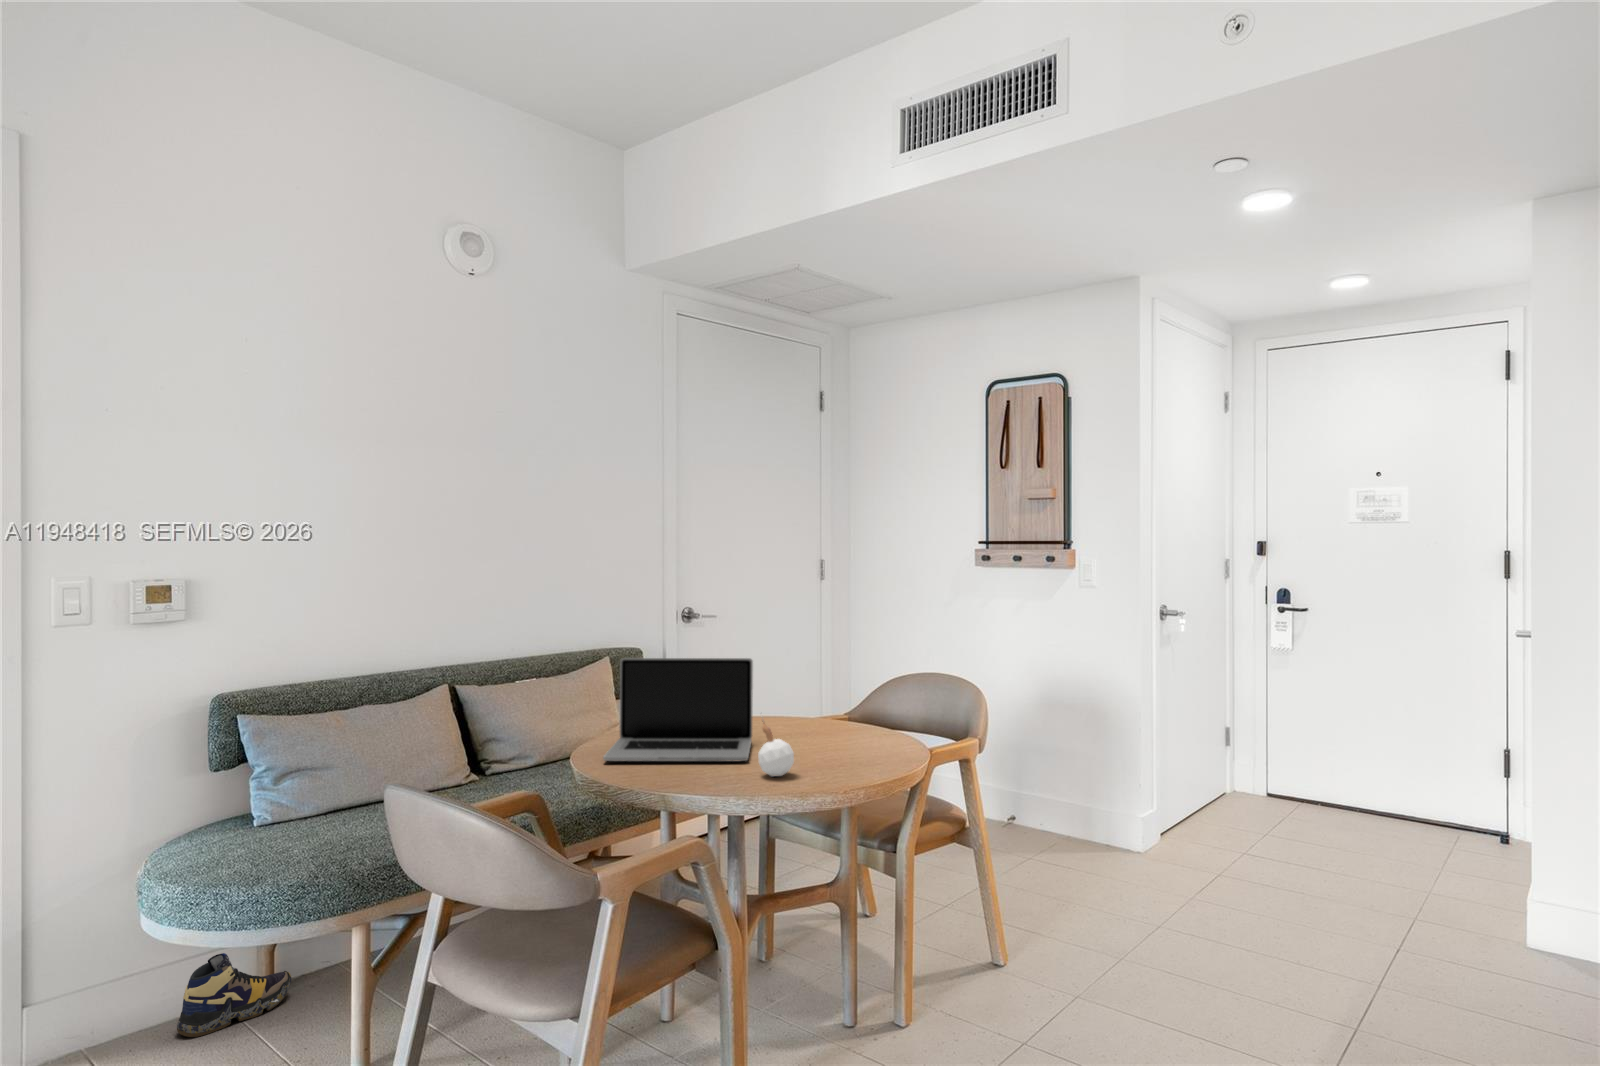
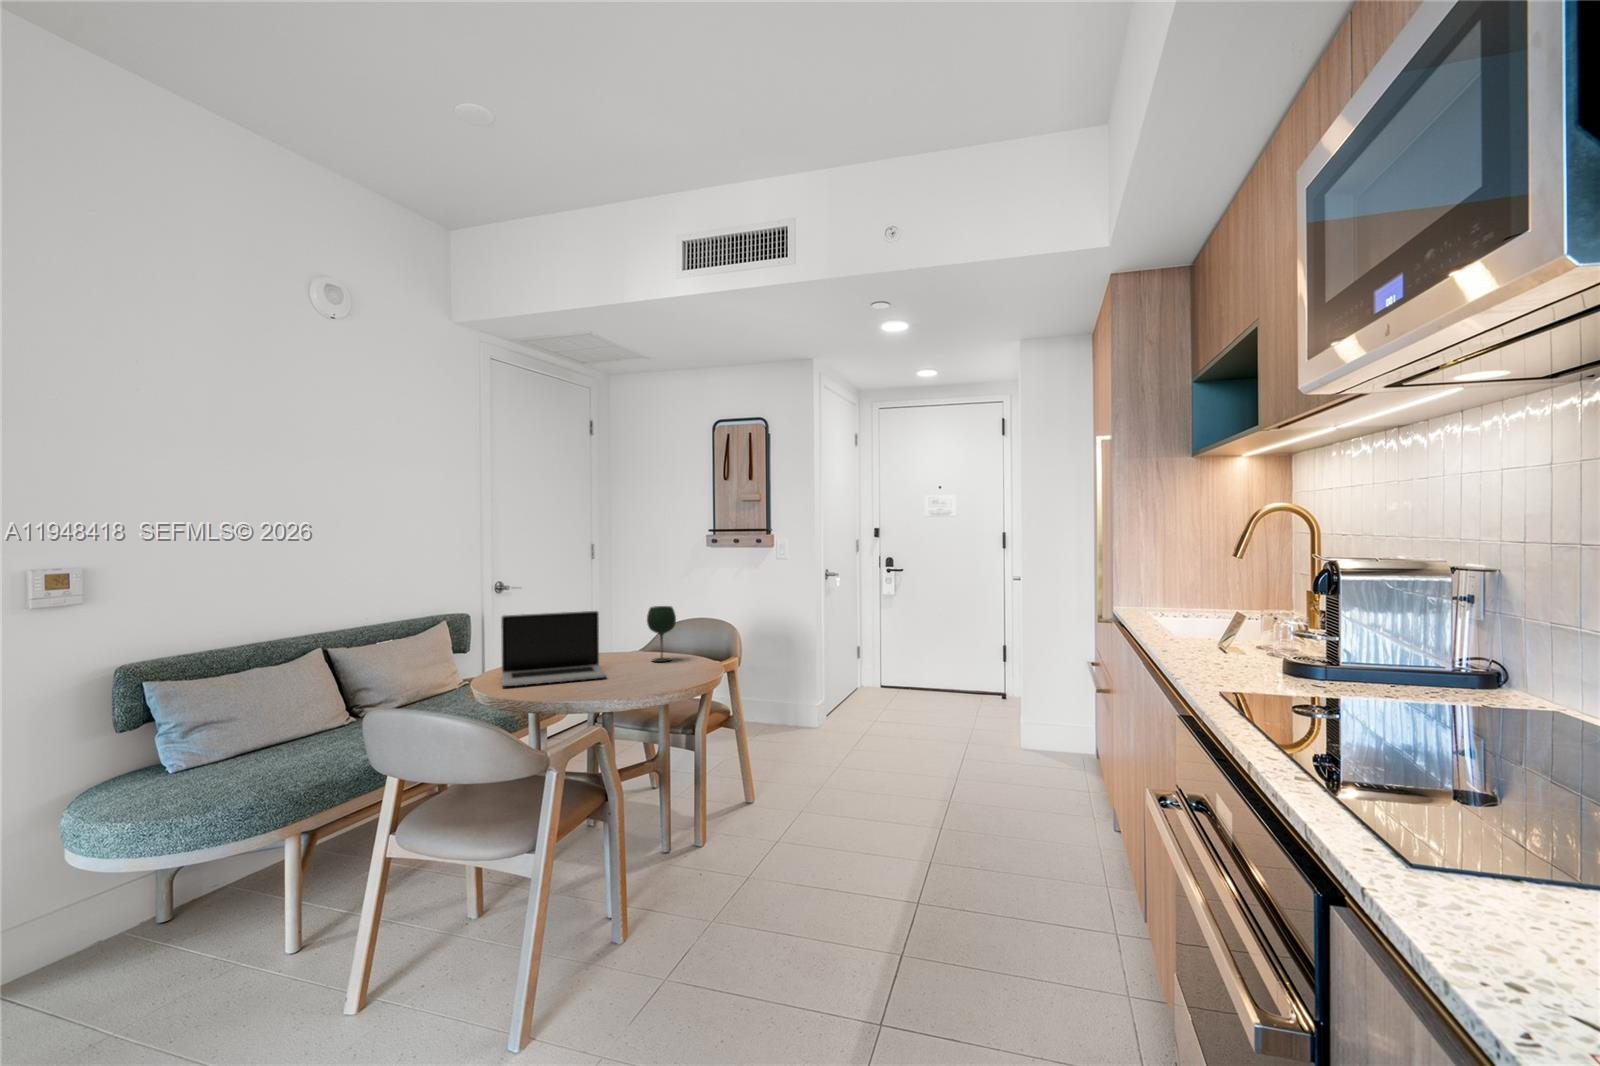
wine glass: none [826,656,870,742] -> present [647,606,676,662]
candle: present [758,713,794,776] -> none [620,643,644,684]
shoe: present [177,953,291,1037] -> none [93,885,196,958]

